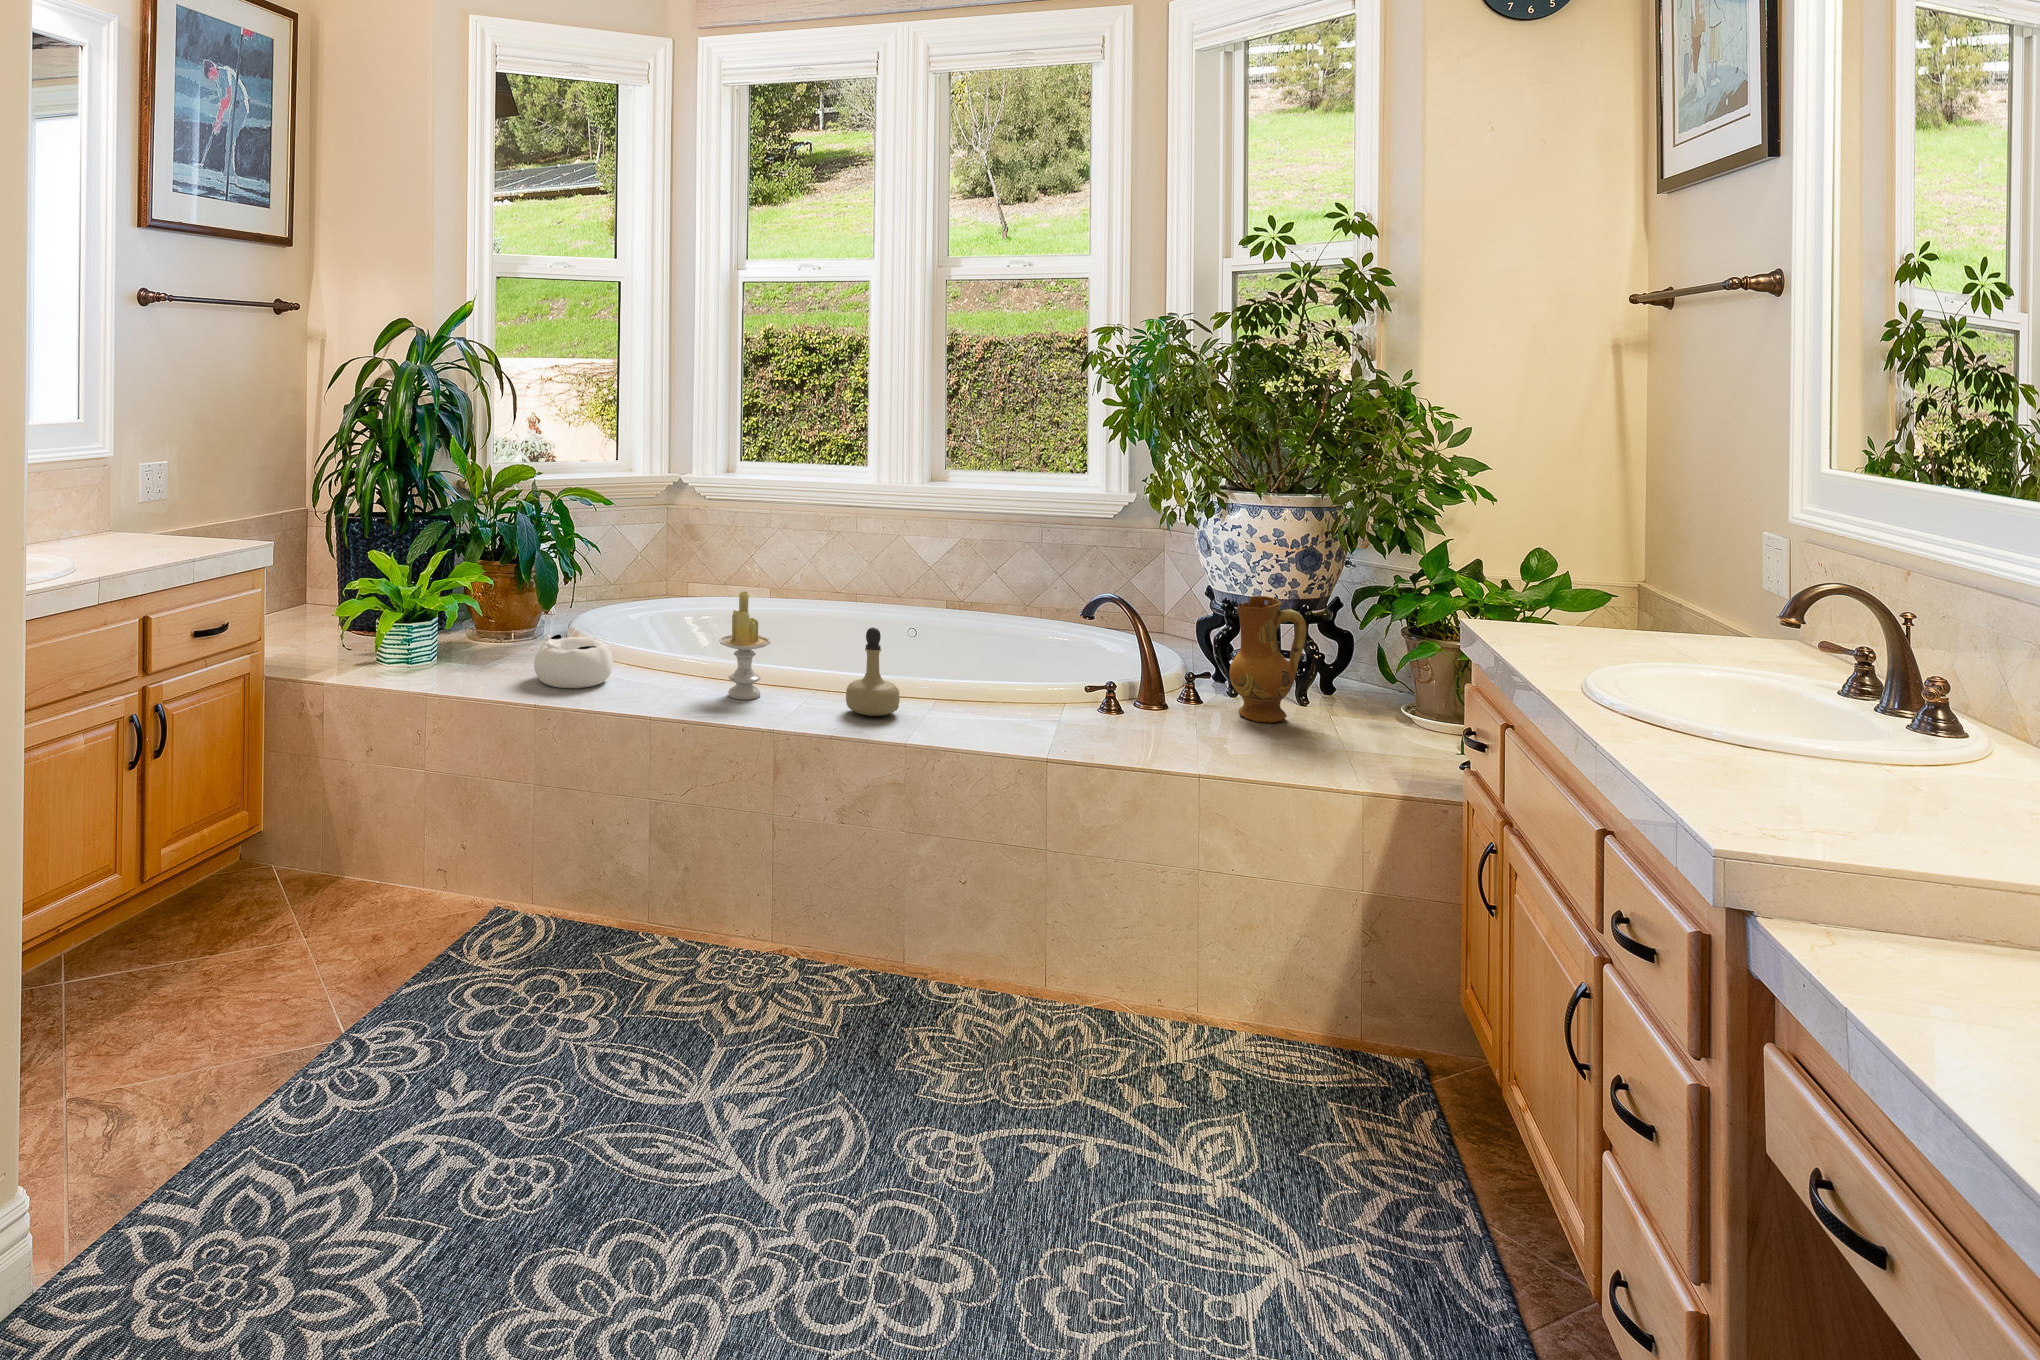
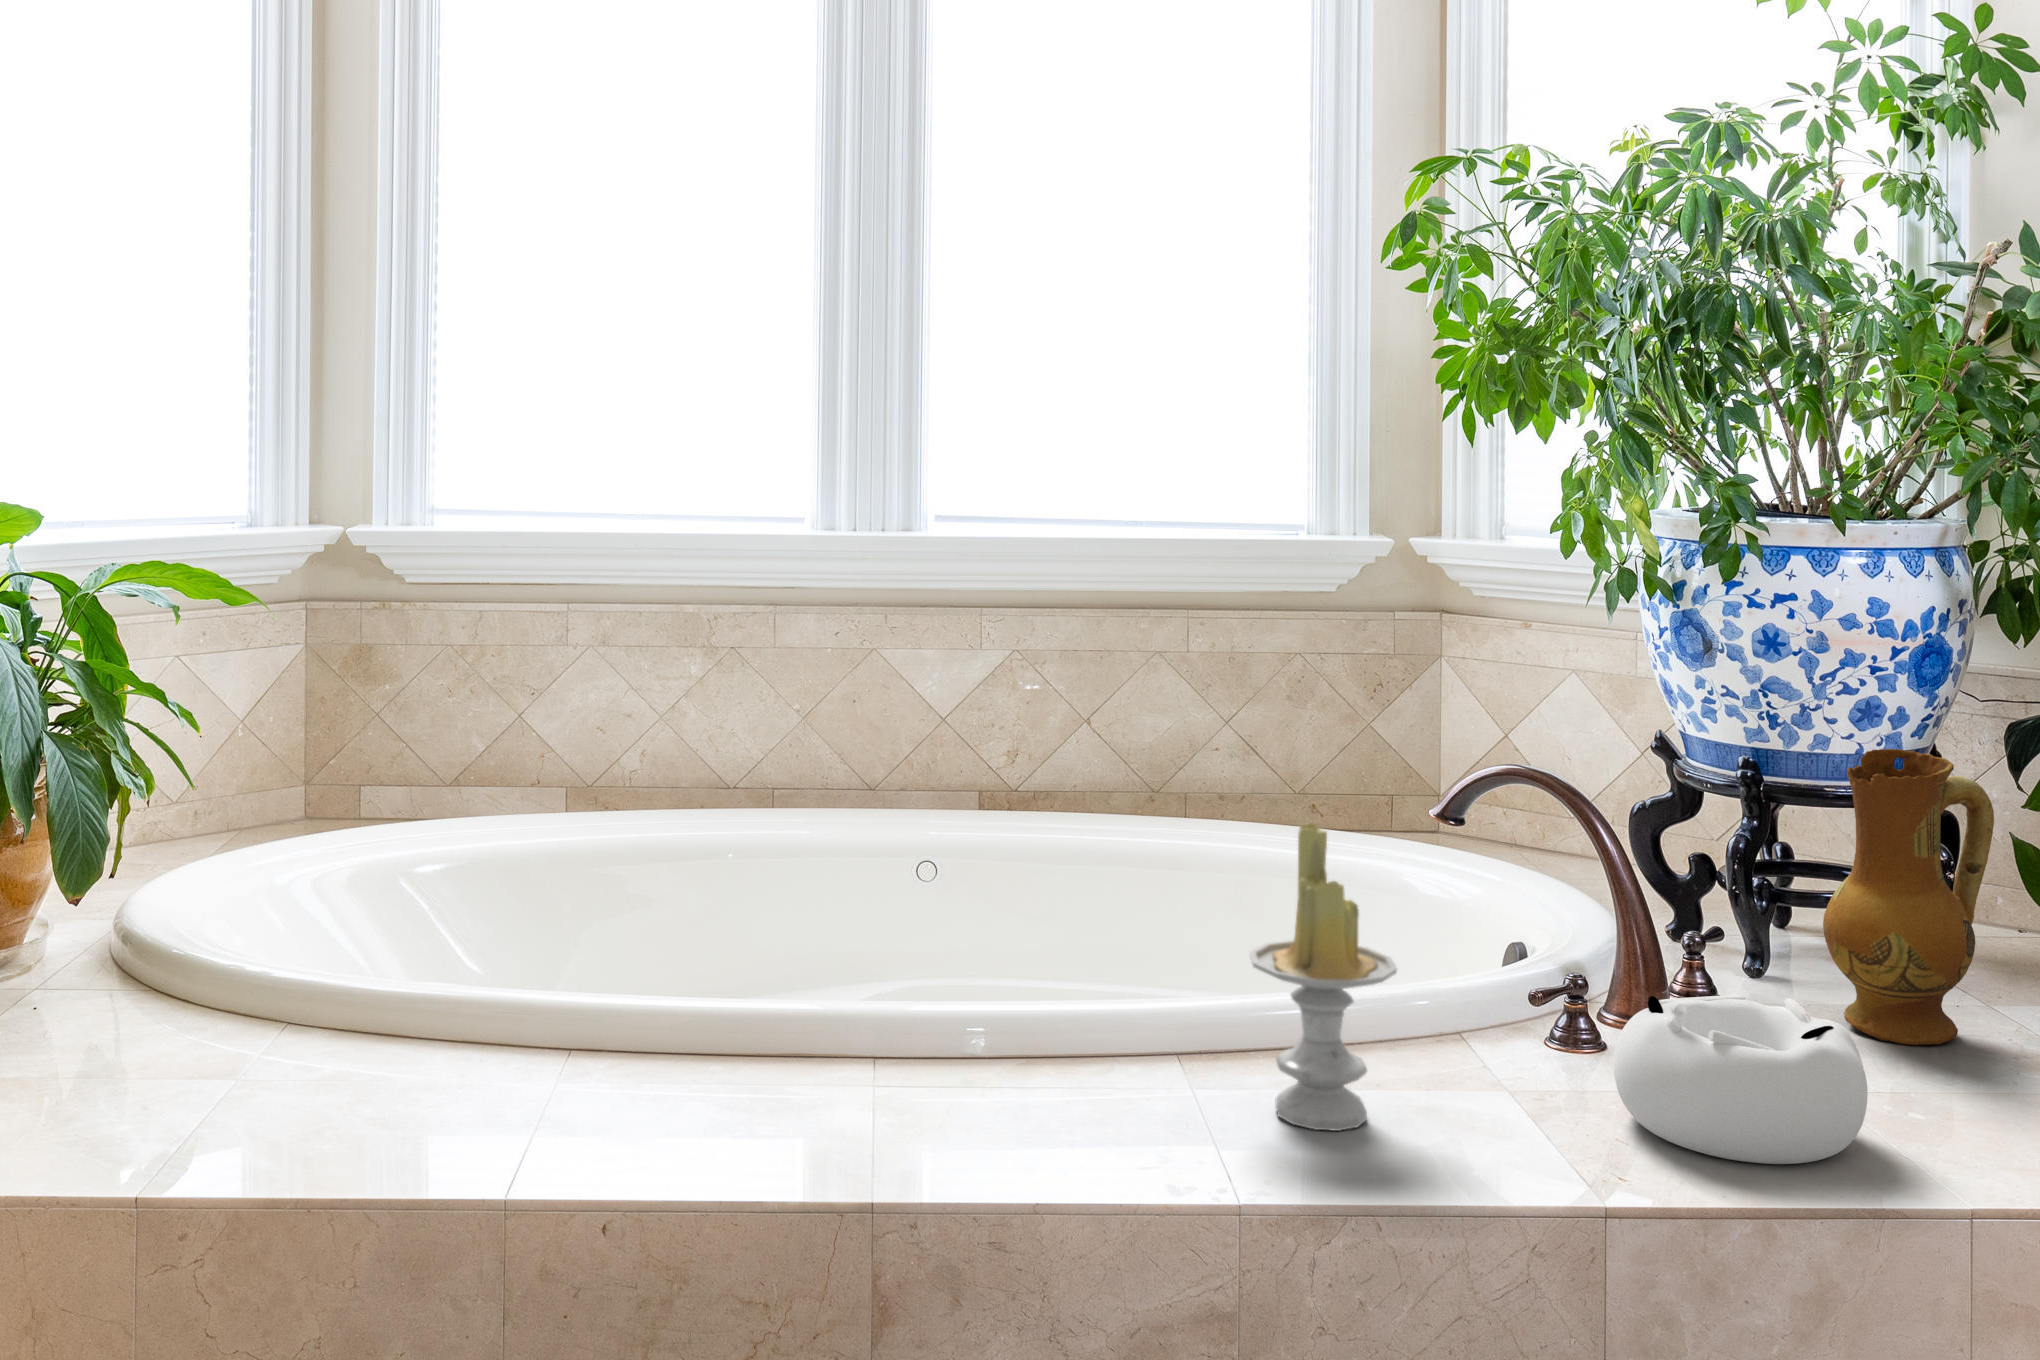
candle: present [719,591,771,700] -> present [1250,822,1397,1131]
perfume bottle: present [846,627,900,716] -> none [1011,895,1157,1143]
decorative bowl: present [534,635,613,688] -> present [1613,995,1868,1164]

